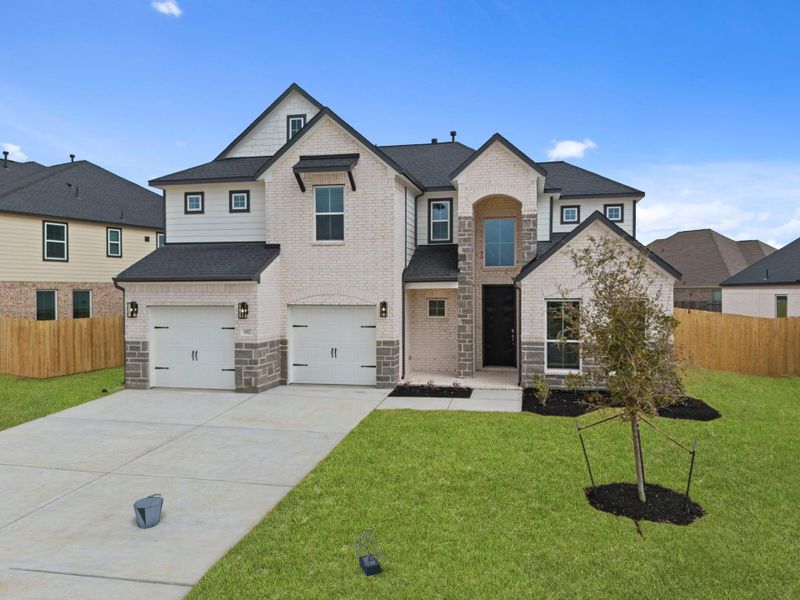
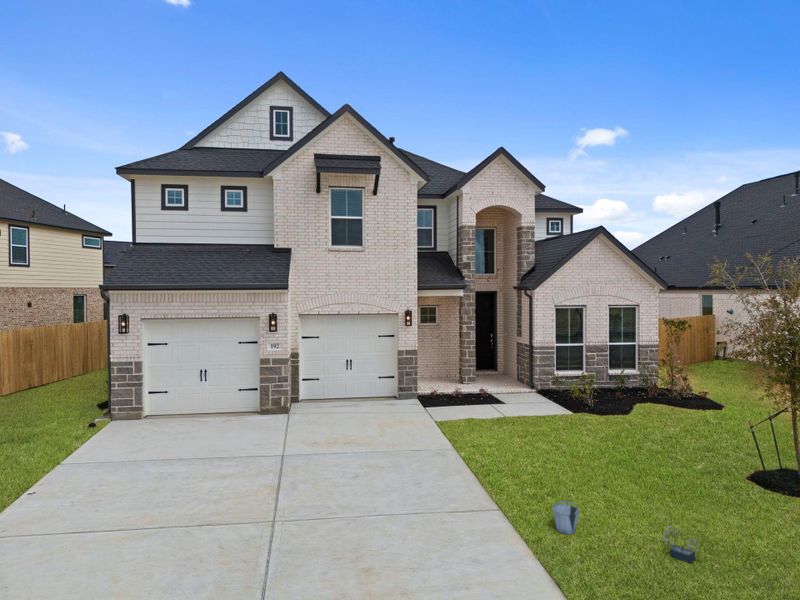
bucket: present [133,494,164,528] -> present [552,501,579,535]

